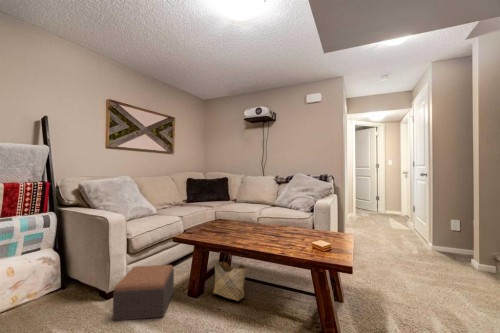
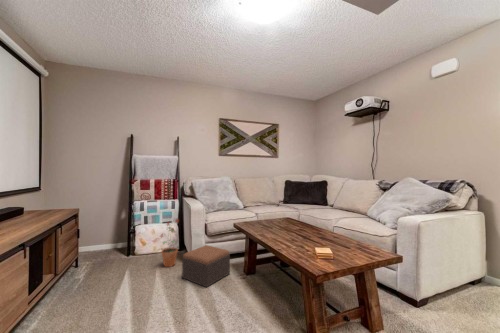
potted plant: none [48,239,83,318] -> present [161,219,179,267]
woven basket: present [213,261,246,301] -> none [253,245,277,298]

